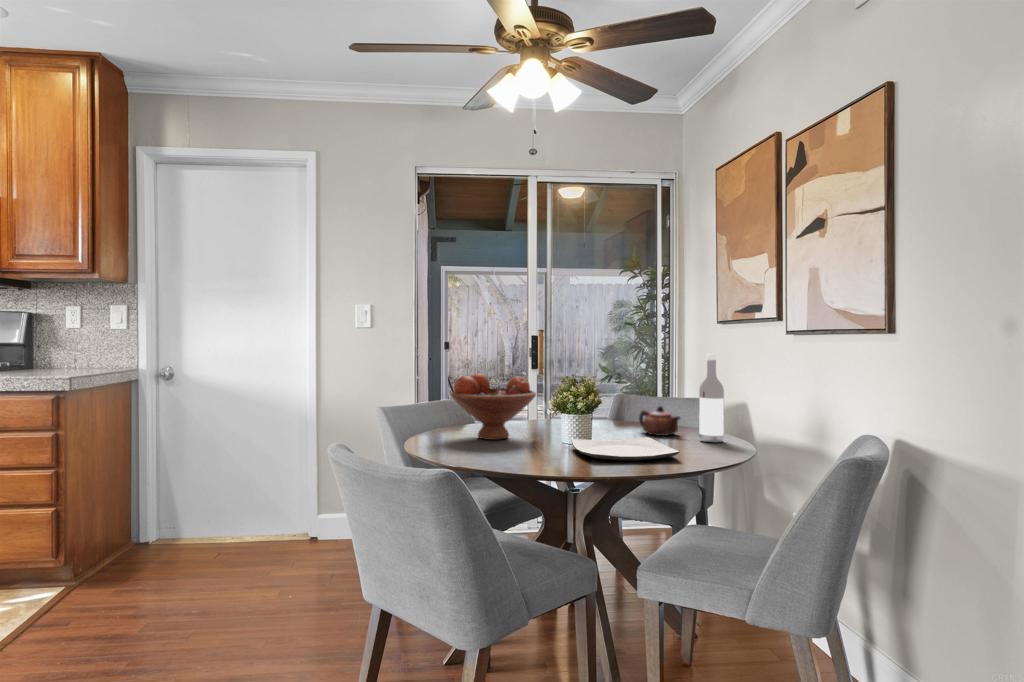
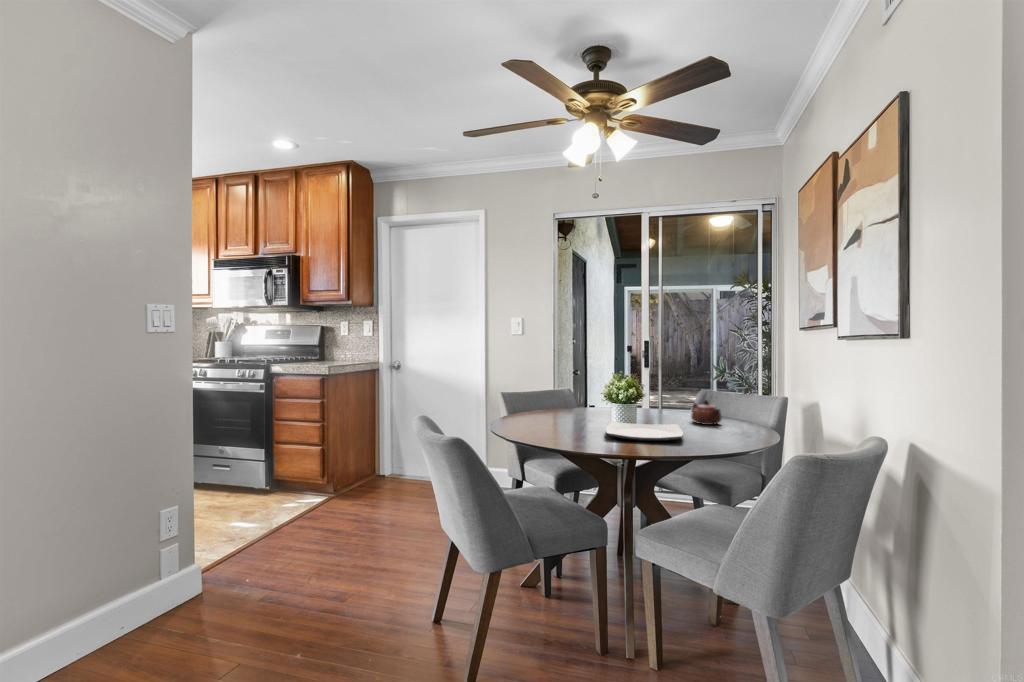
wine bottle: present [699,354,724,442] -> none [731,357,753,433]
fruit bowl: present [451,373,536,440] -> none [533,369,598,419]

